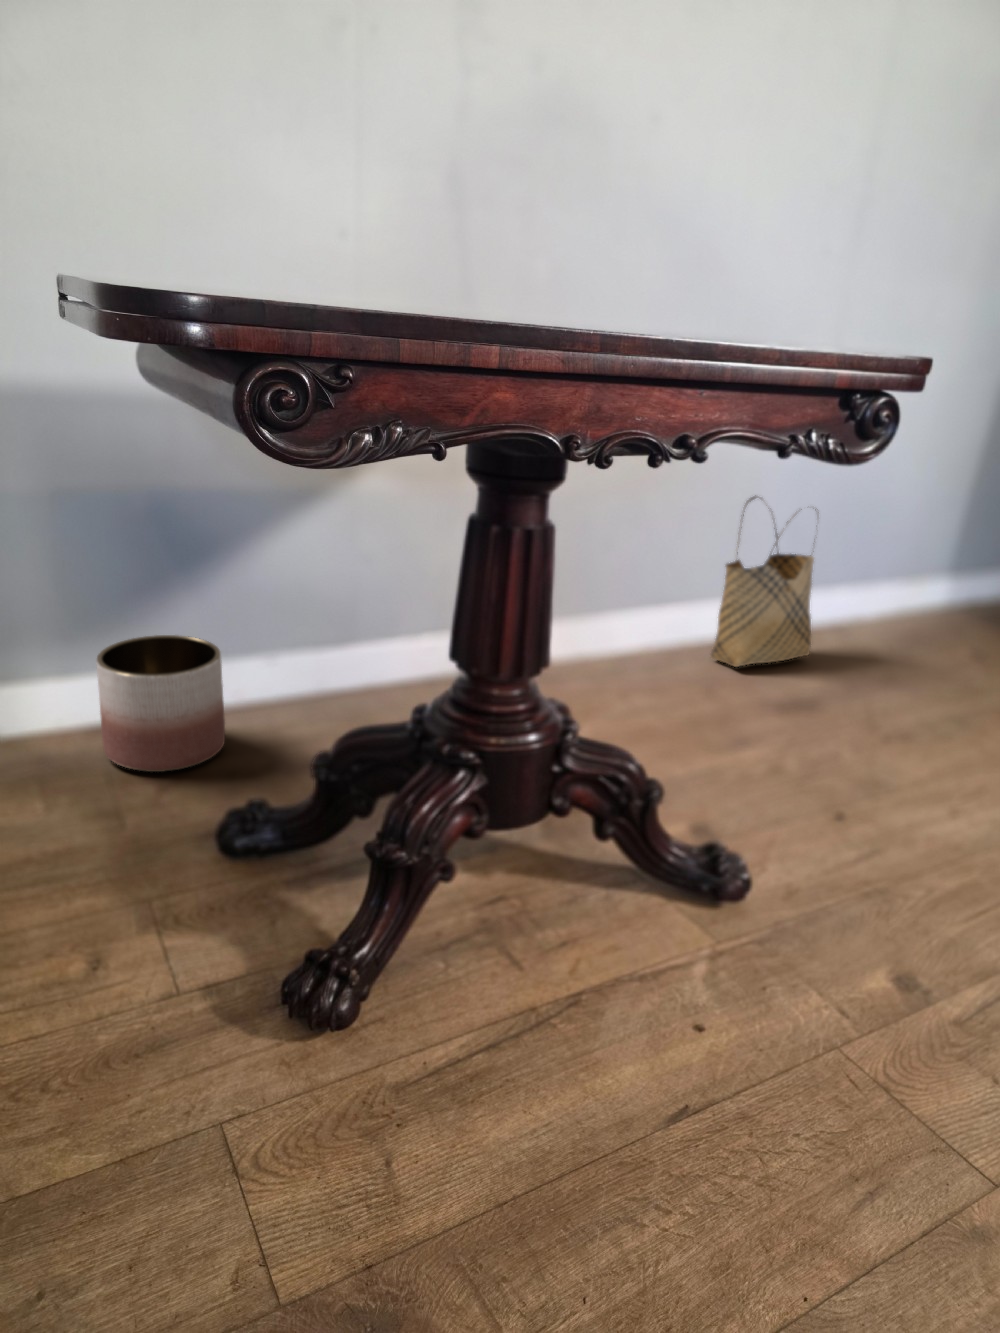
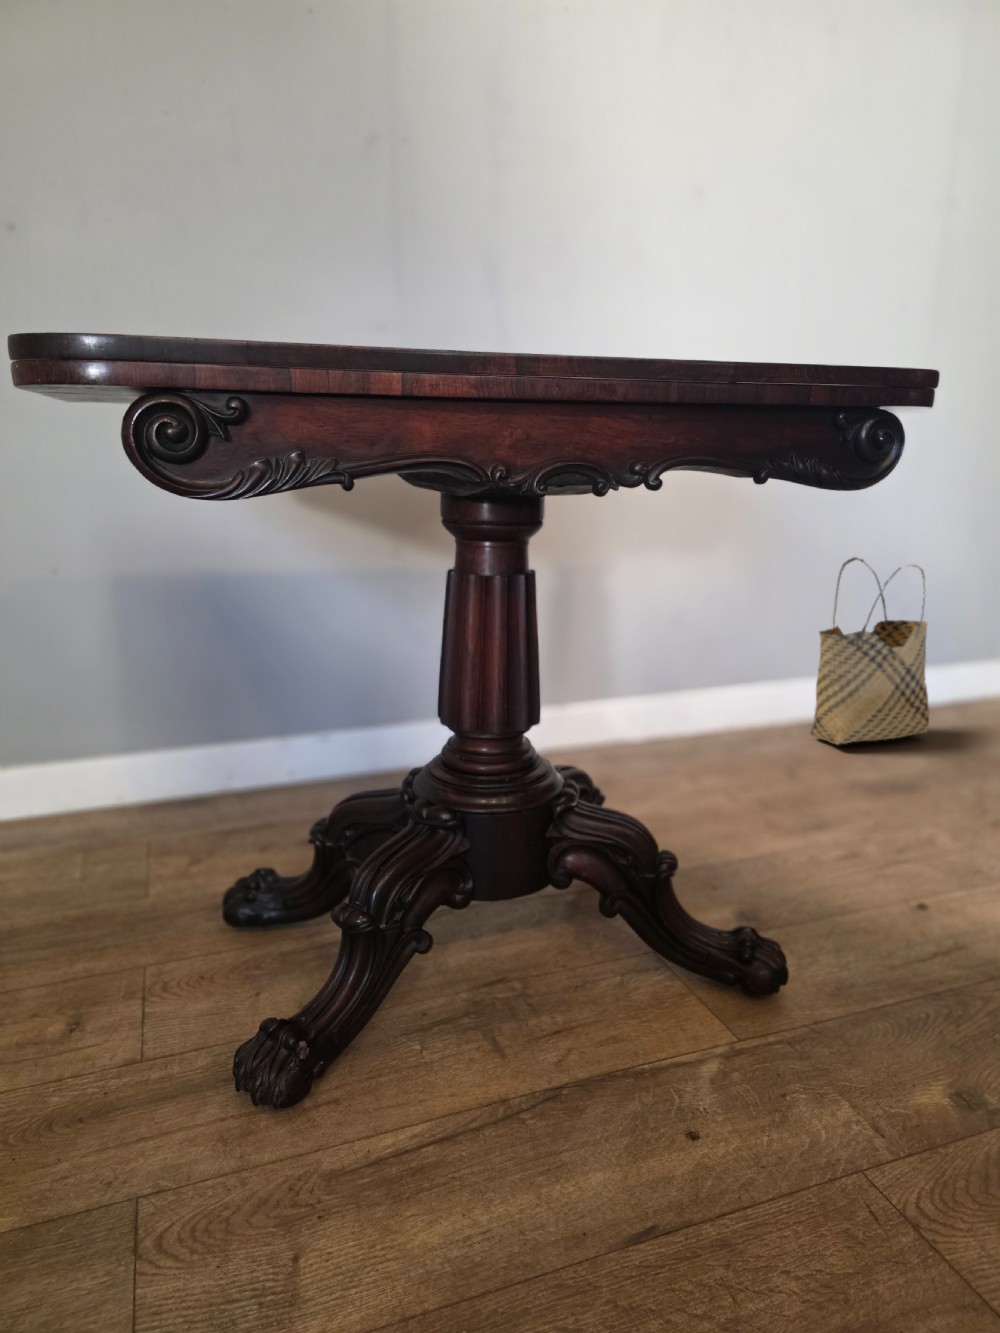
planter: present [96,635,225,772] -> none [138,707,266,842]

